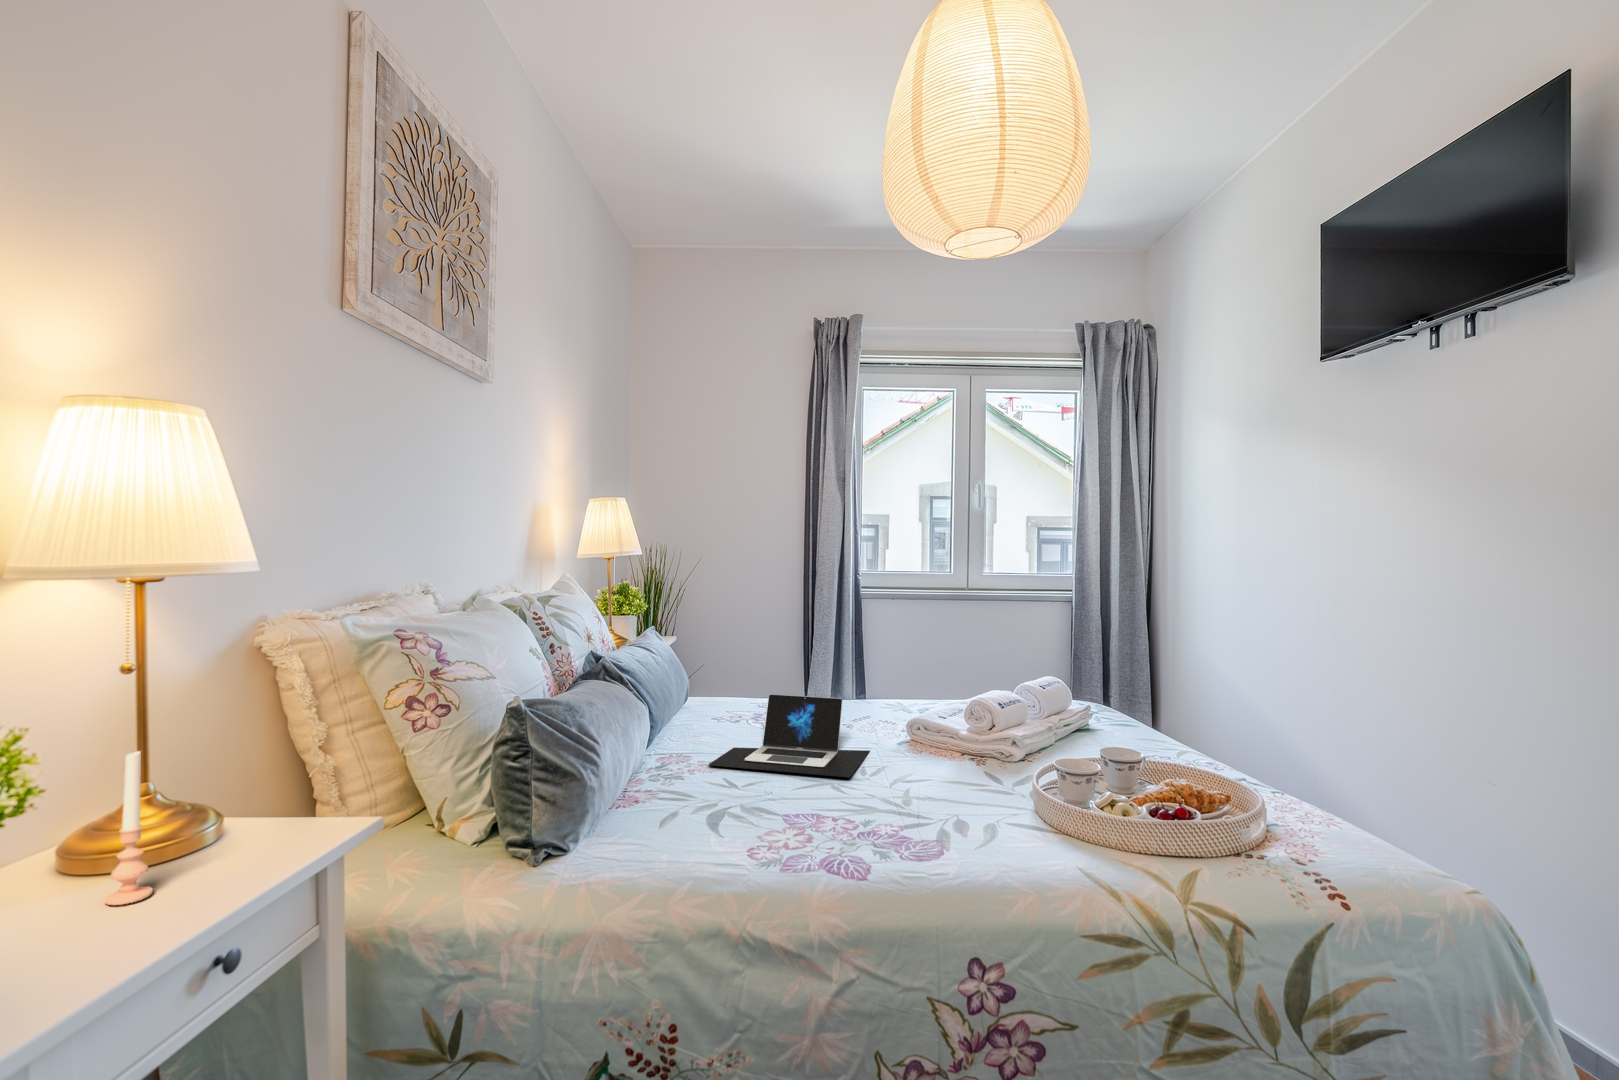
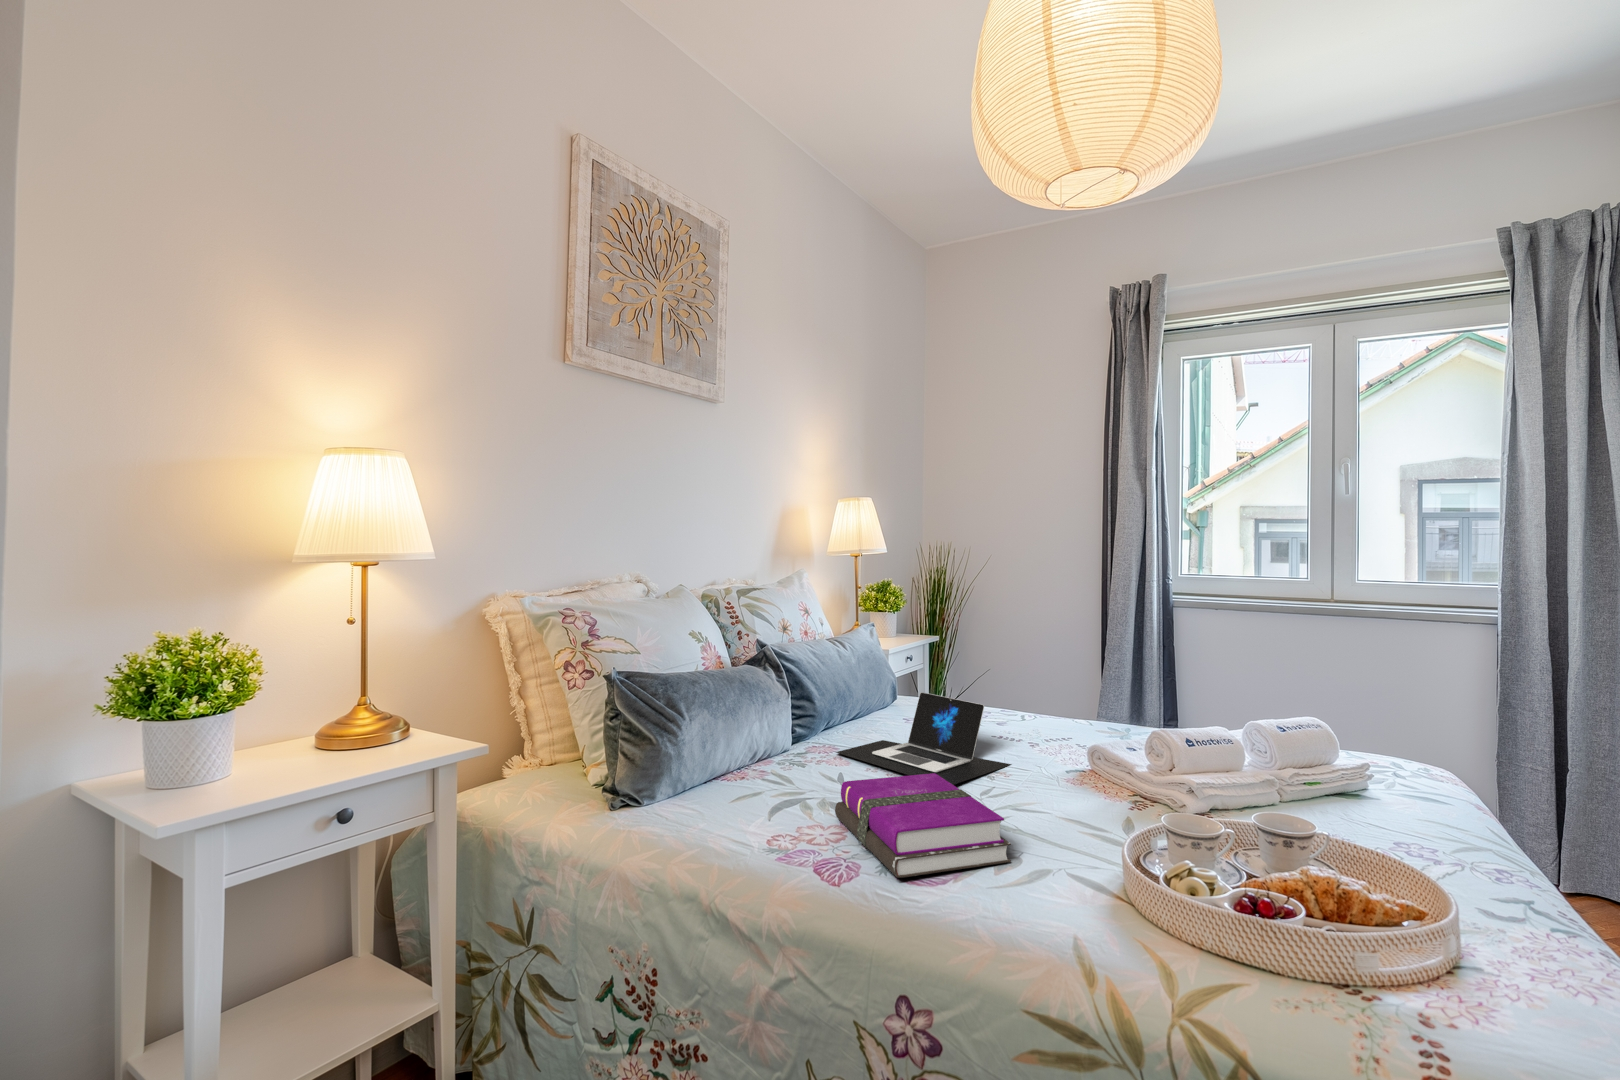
candle: present [105,751,153,905] -> none [296,680,323,775]
notebook: none [787,764,970,858] -> present [835,773,1011,878]

